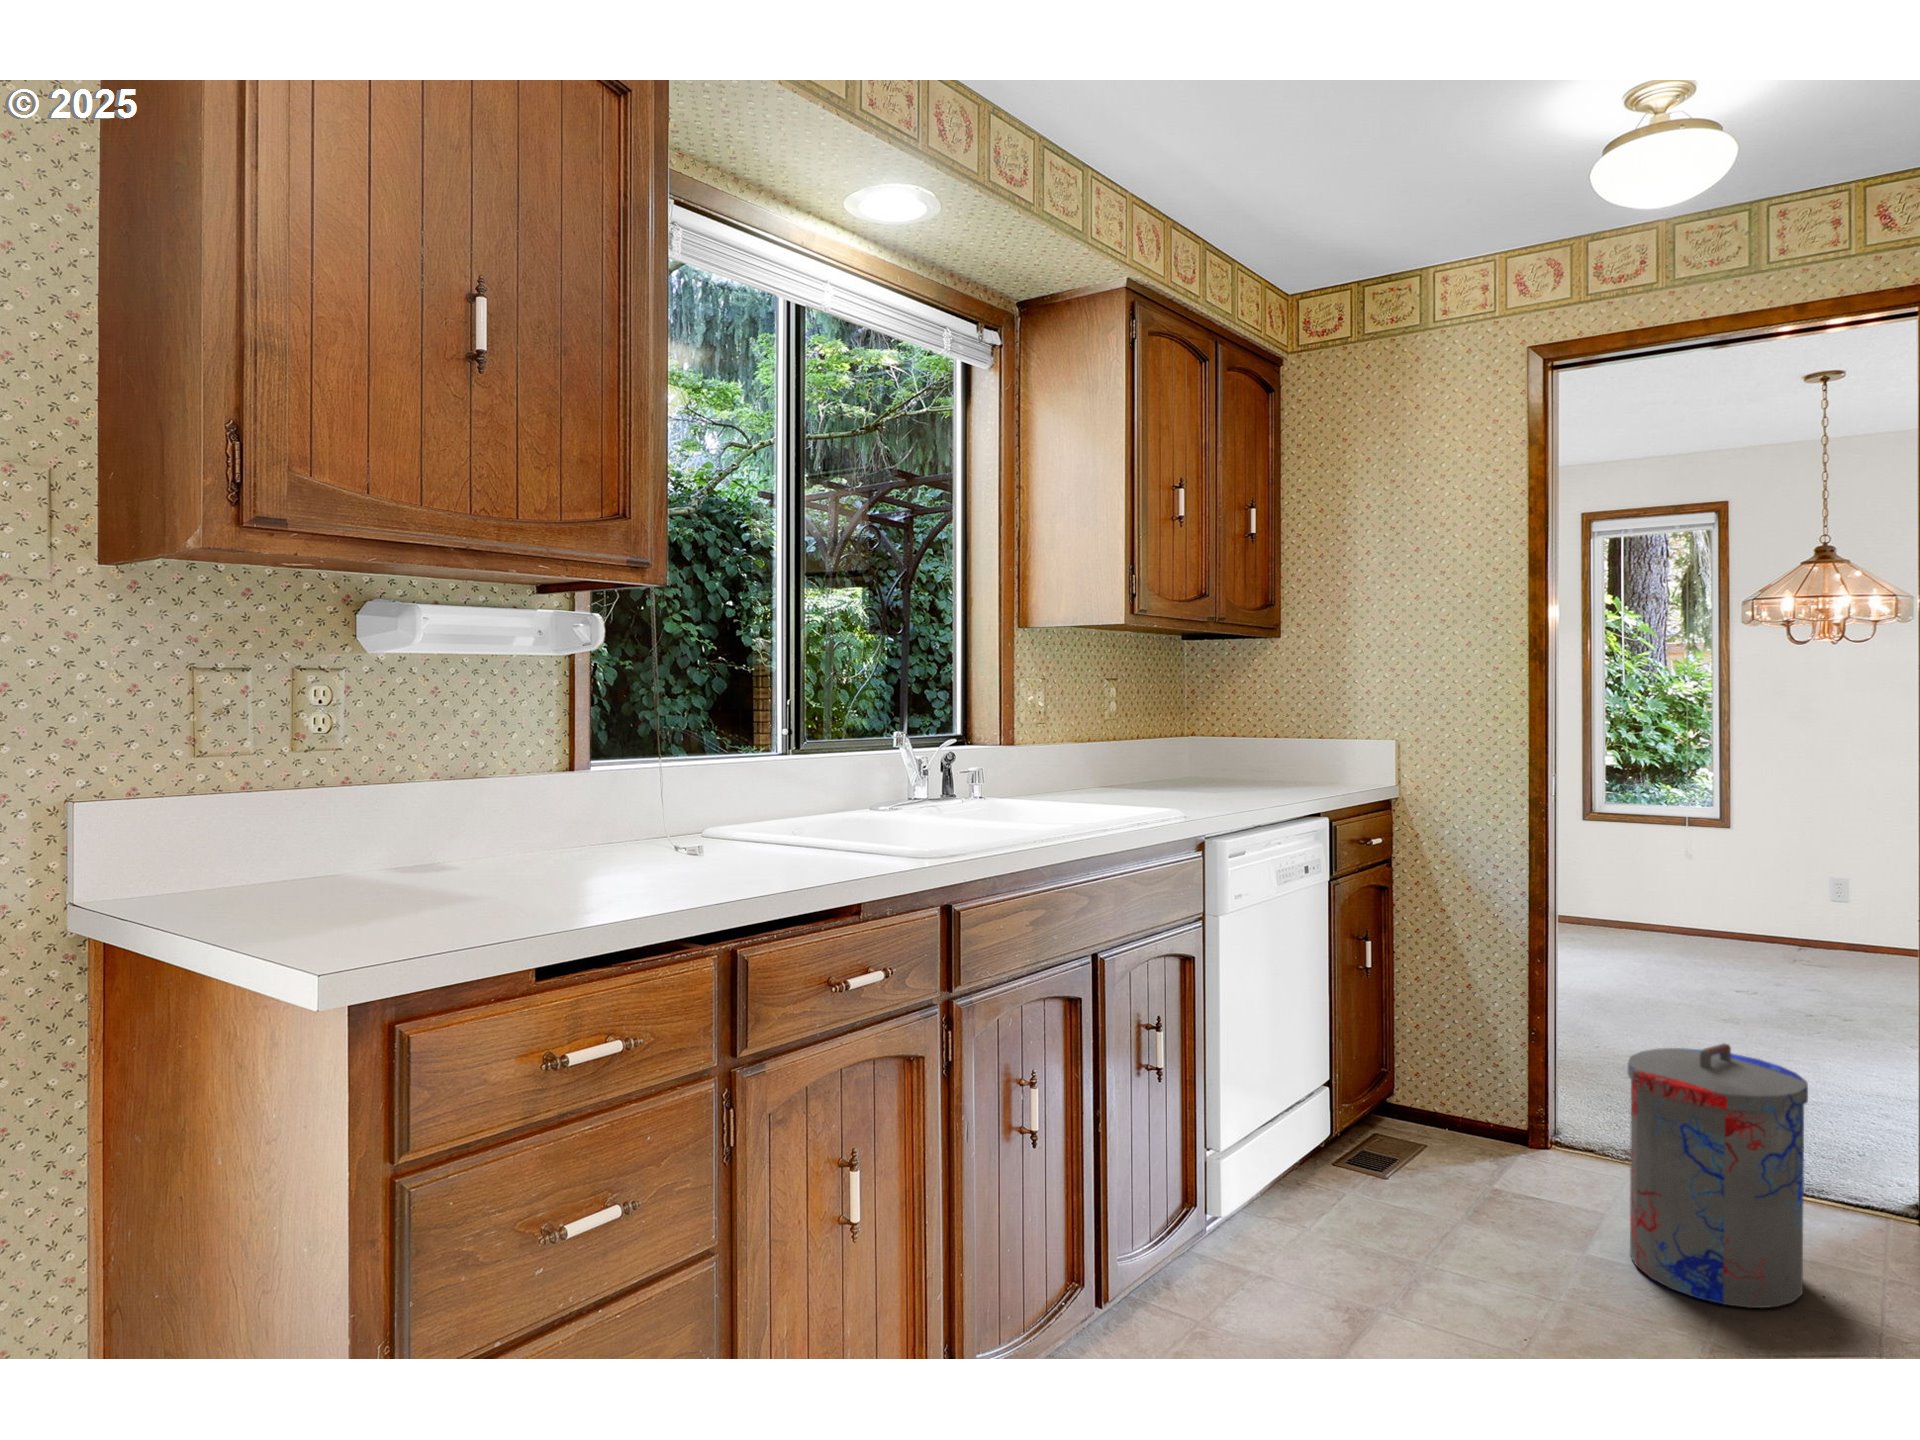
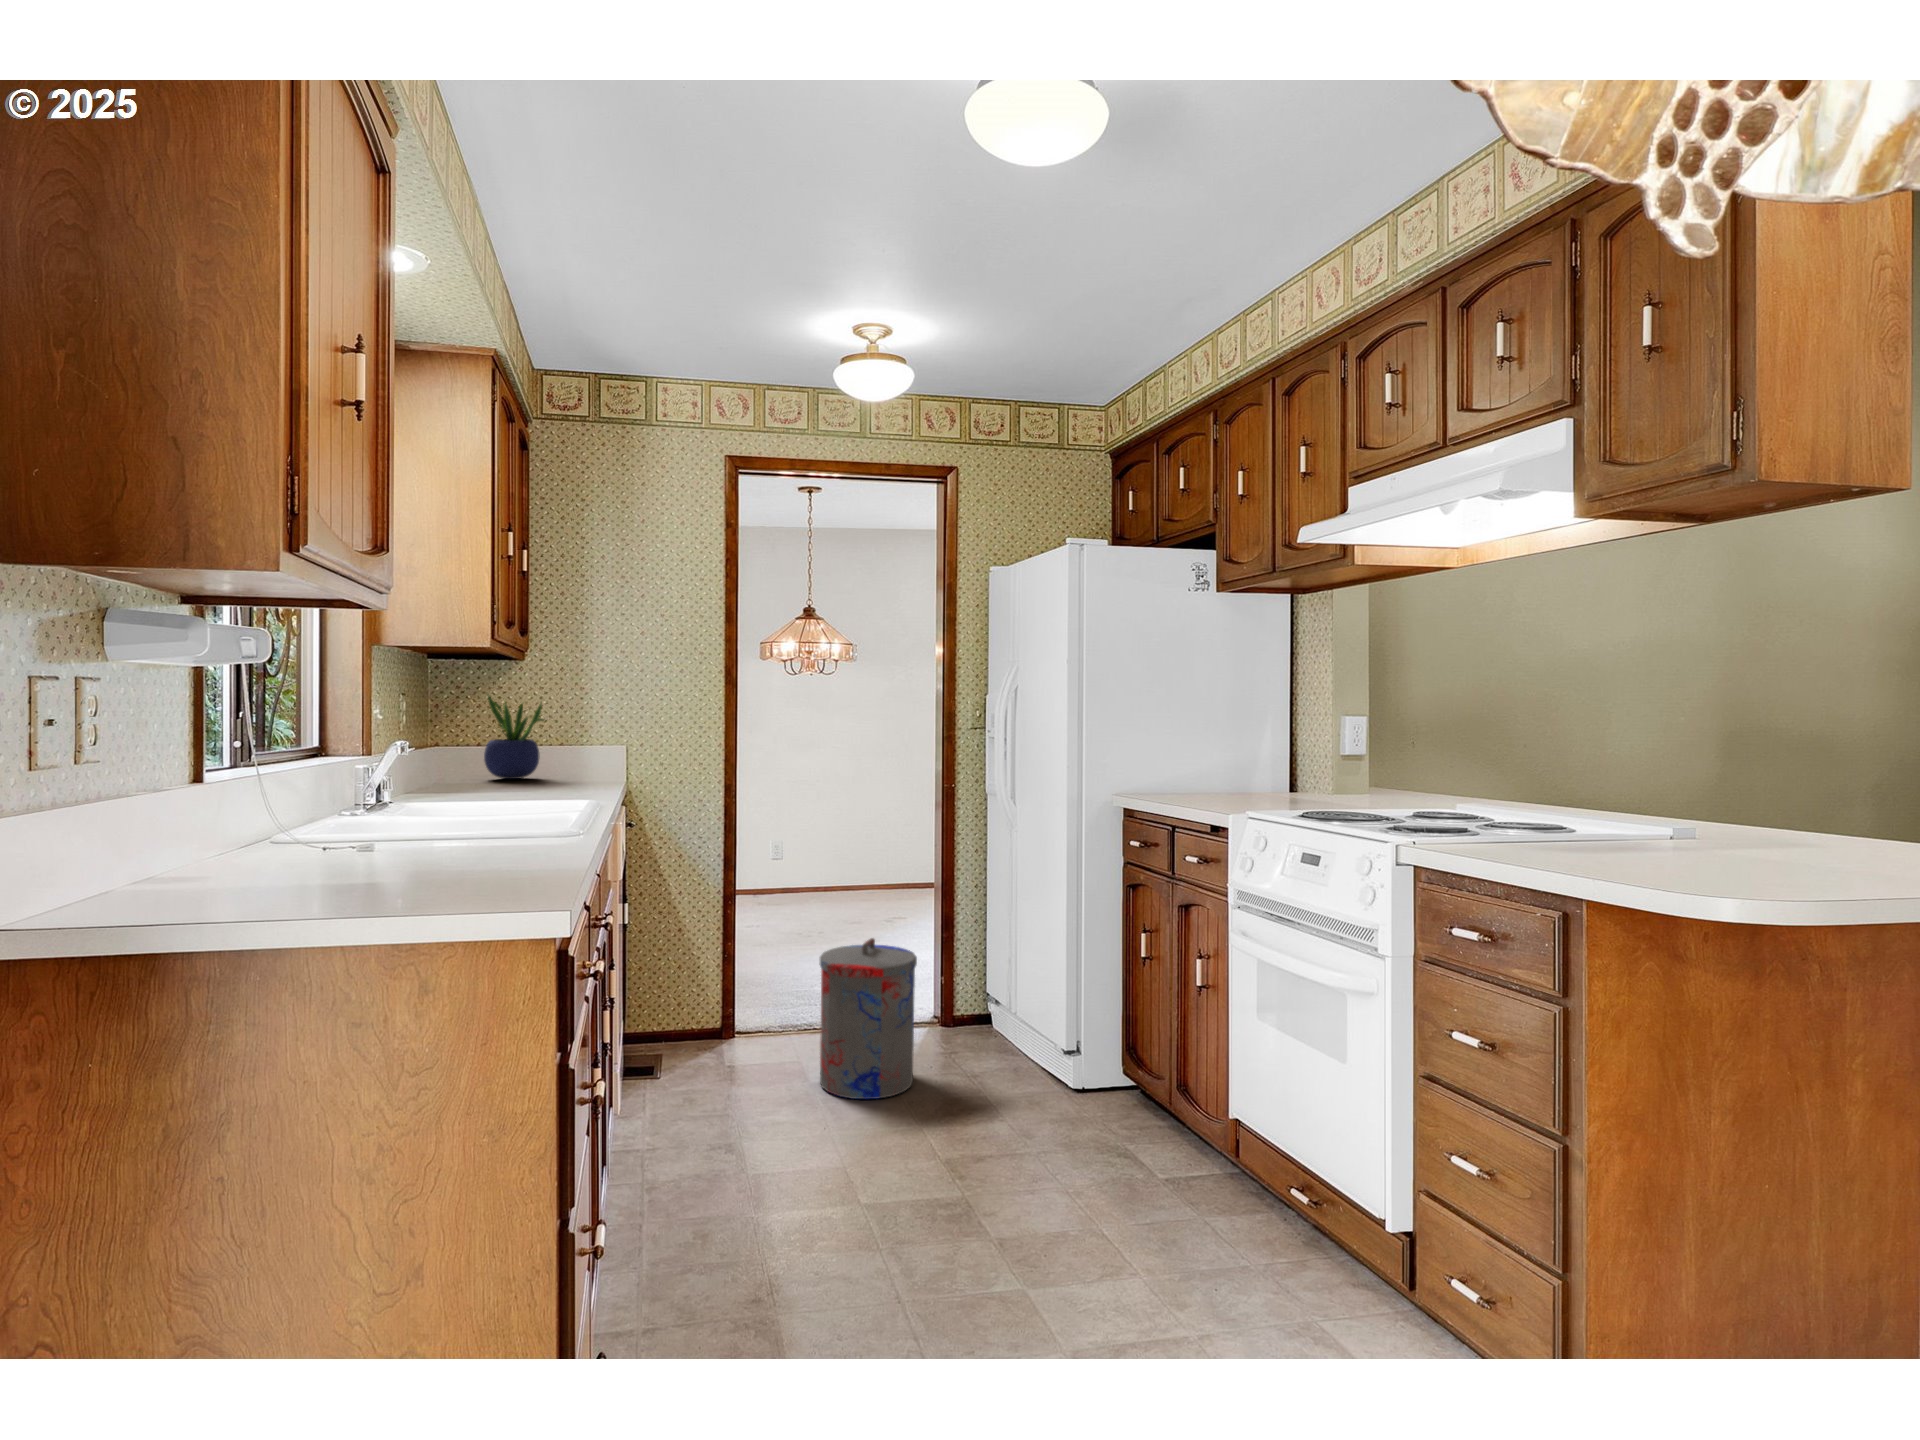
potted plant: none [1233,677,1306,778] -> present [484,695,545,779]

